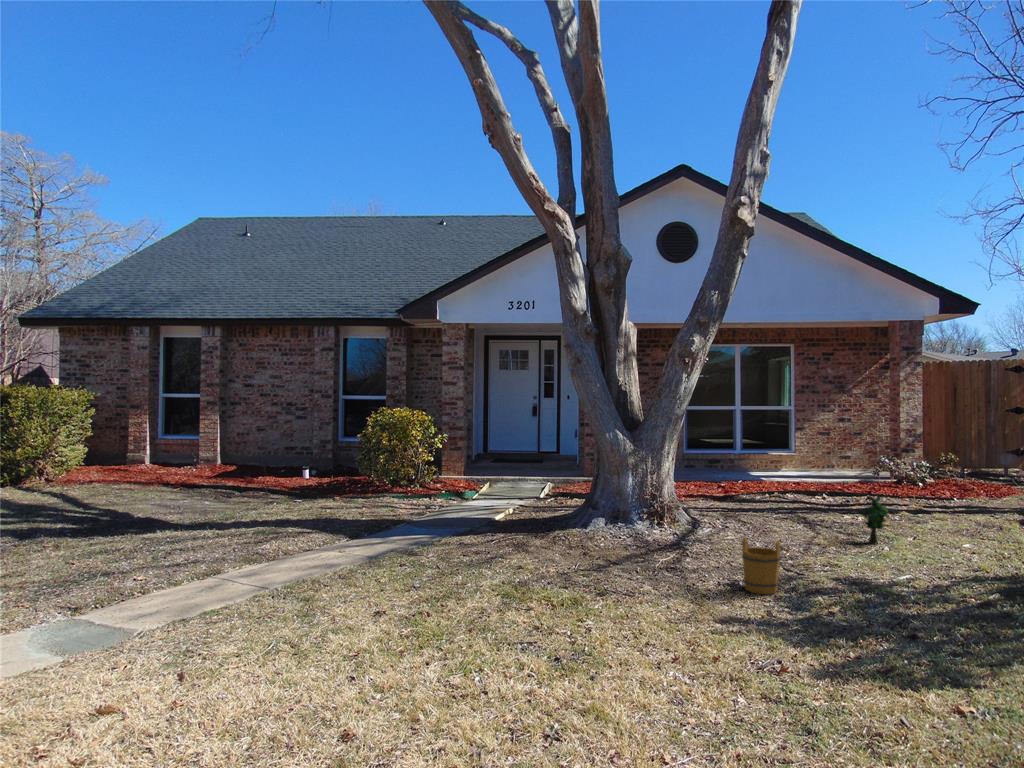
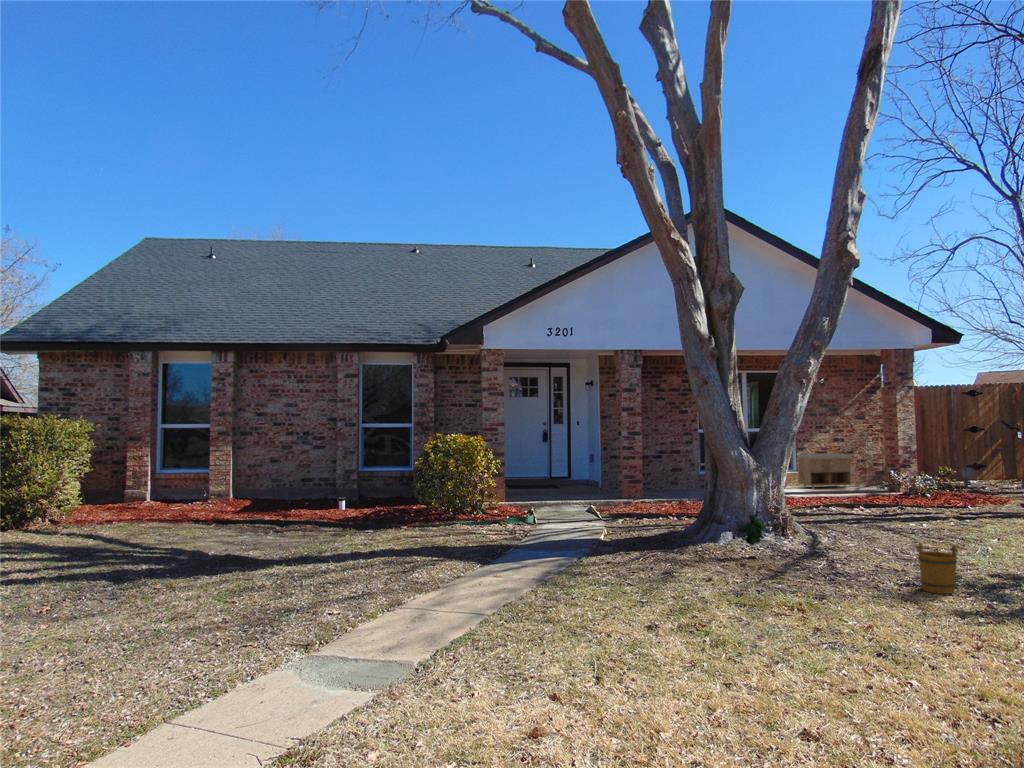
storage bench: none [797,435,854,473] -> present [798,453,852,489]
decorative plant: present [859,495,889,544] -> present [739,511,765,559]

